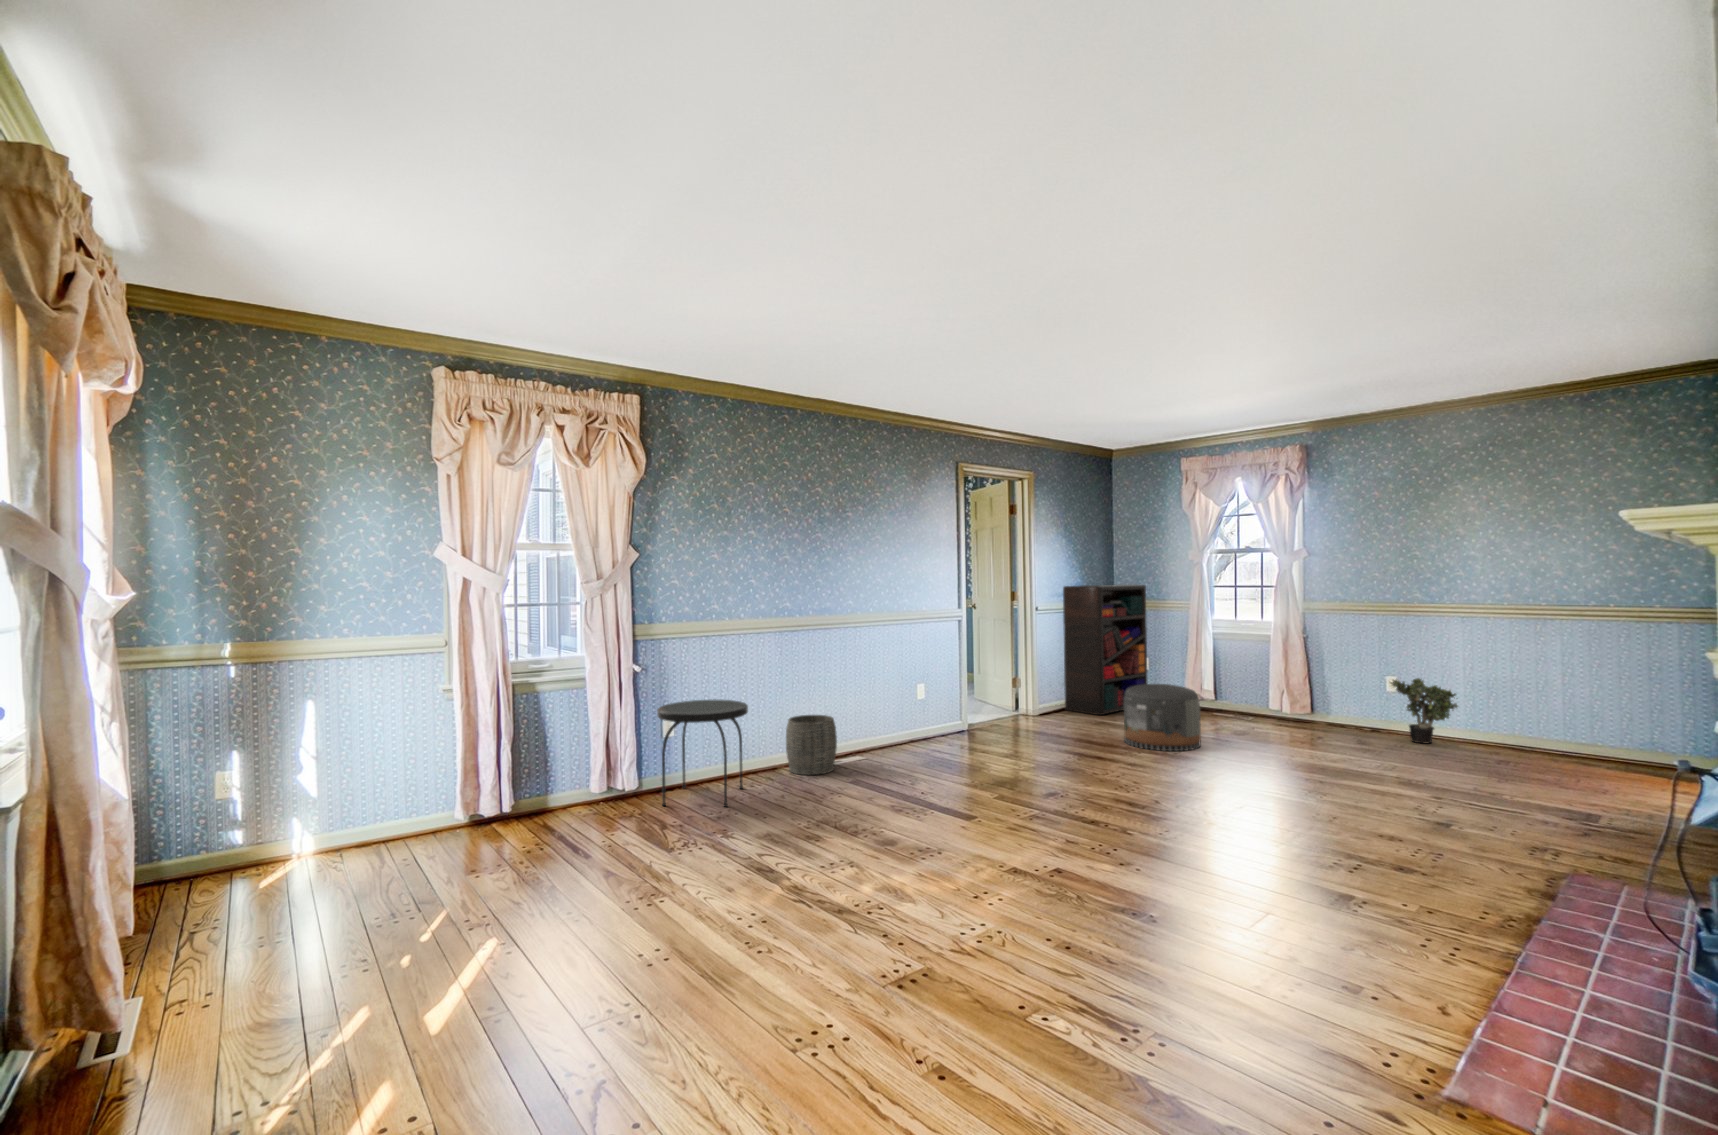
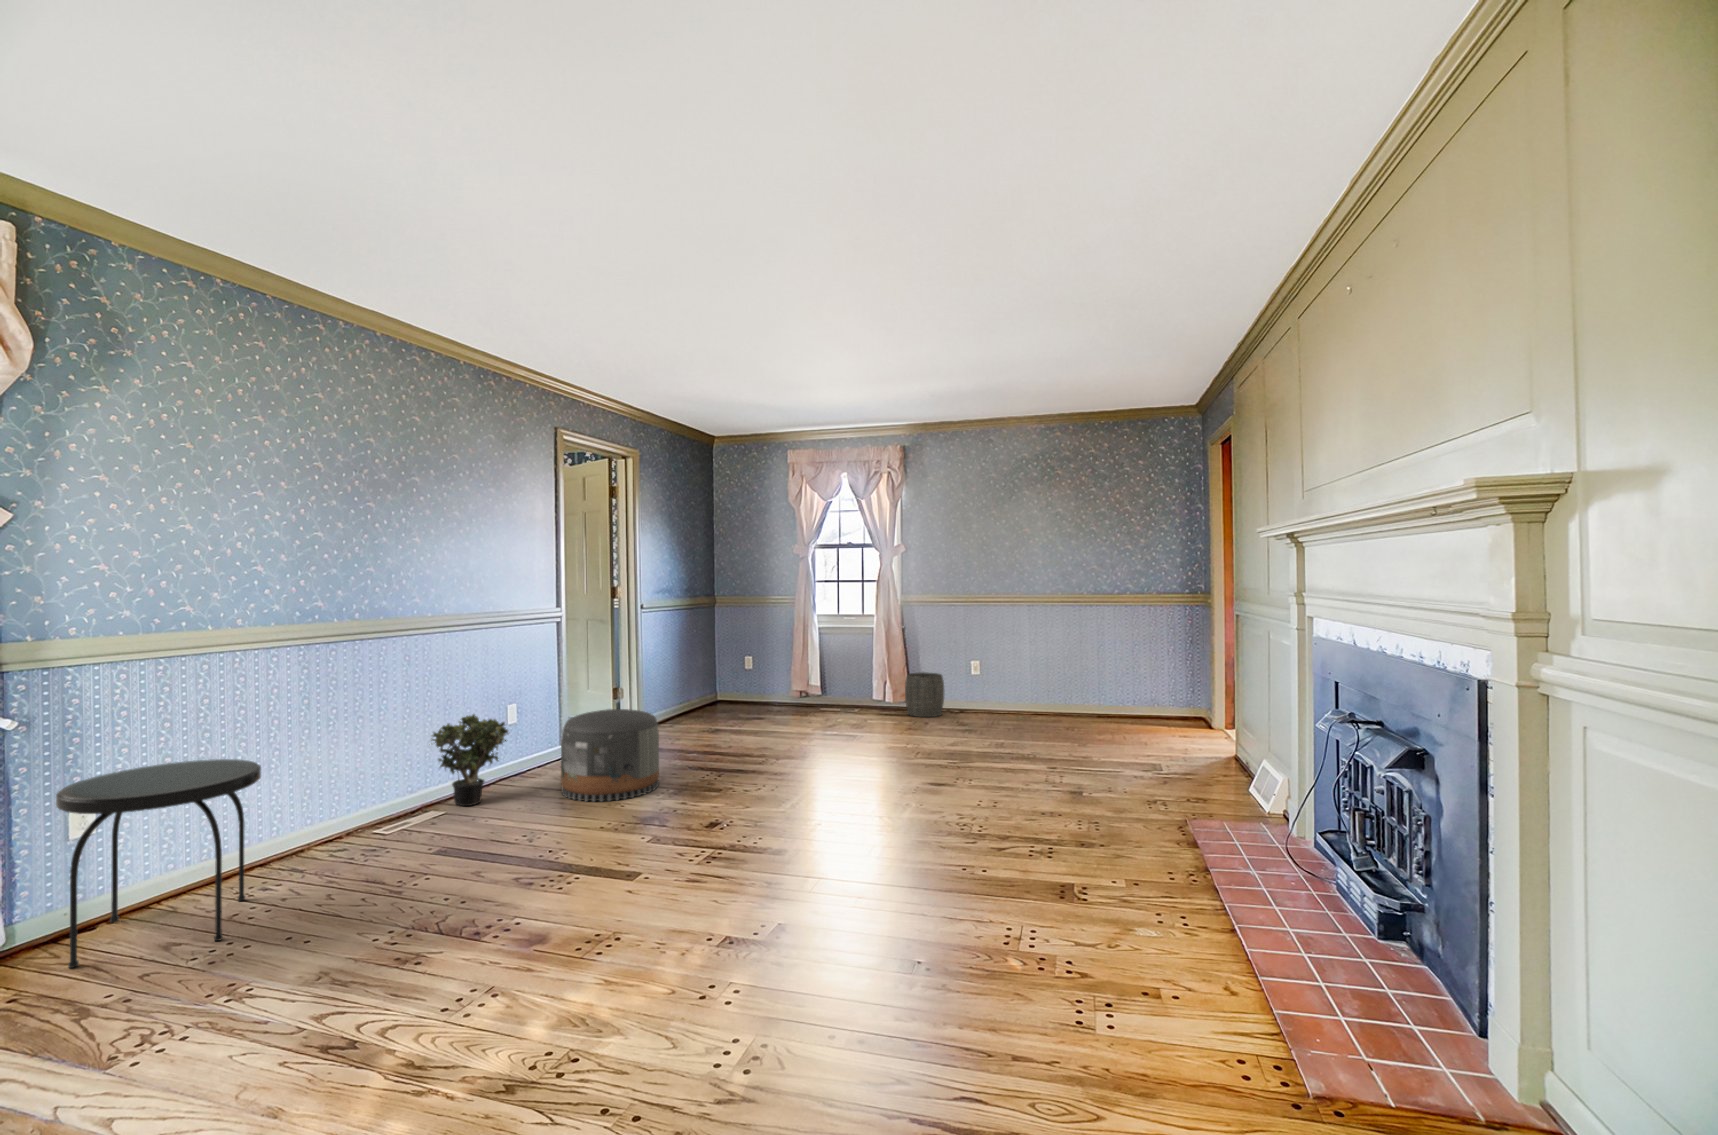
bookshelf: present [1063,584,1147,715] -> none [674,578,755,719]
potted plant: present [1391,678,1458,744] -> present [429,714,508,806]
pouf: present [1124,684,1201,751] -> present [561,709,659,802]
woven basket: present [786,715,837,775] -> present [905,672,944,717]

